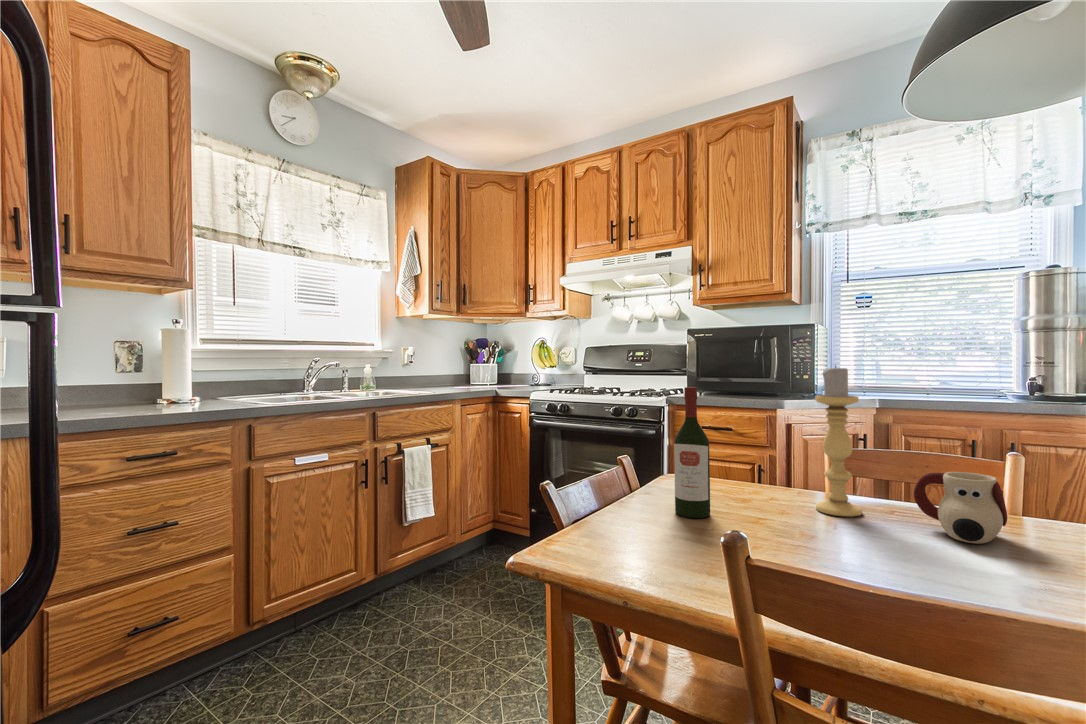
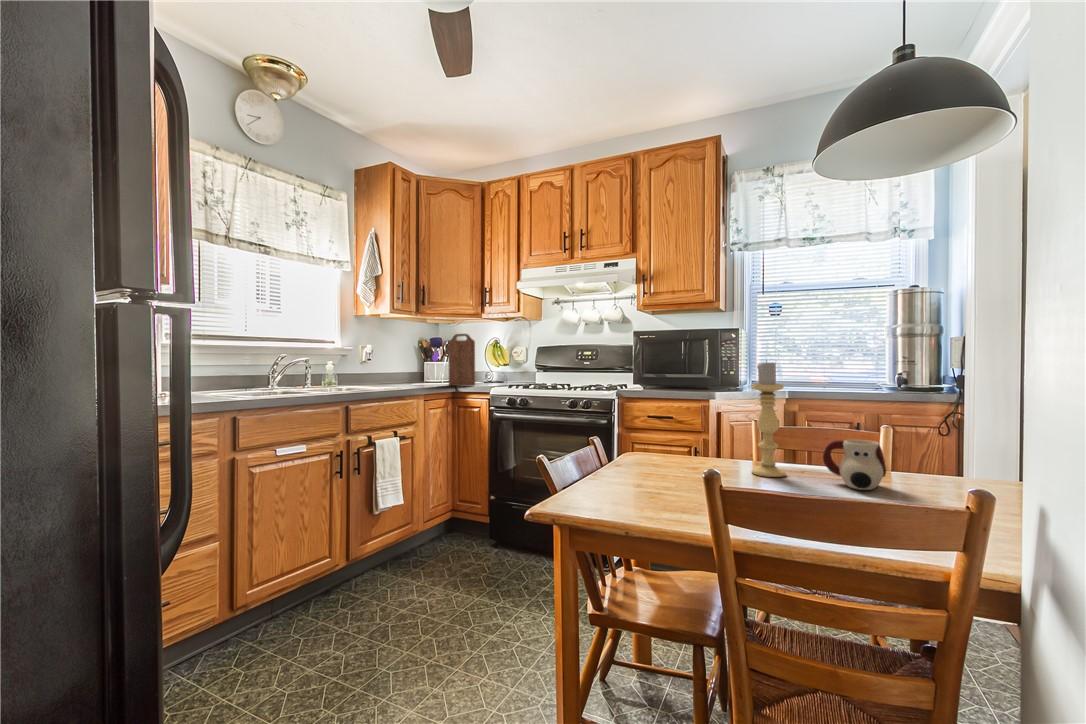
cutting board: none [490,334,518,390] -> present [448,334,475,386]
wine bottle: present [674,387,710,518] -> none [646,377,674,482]

